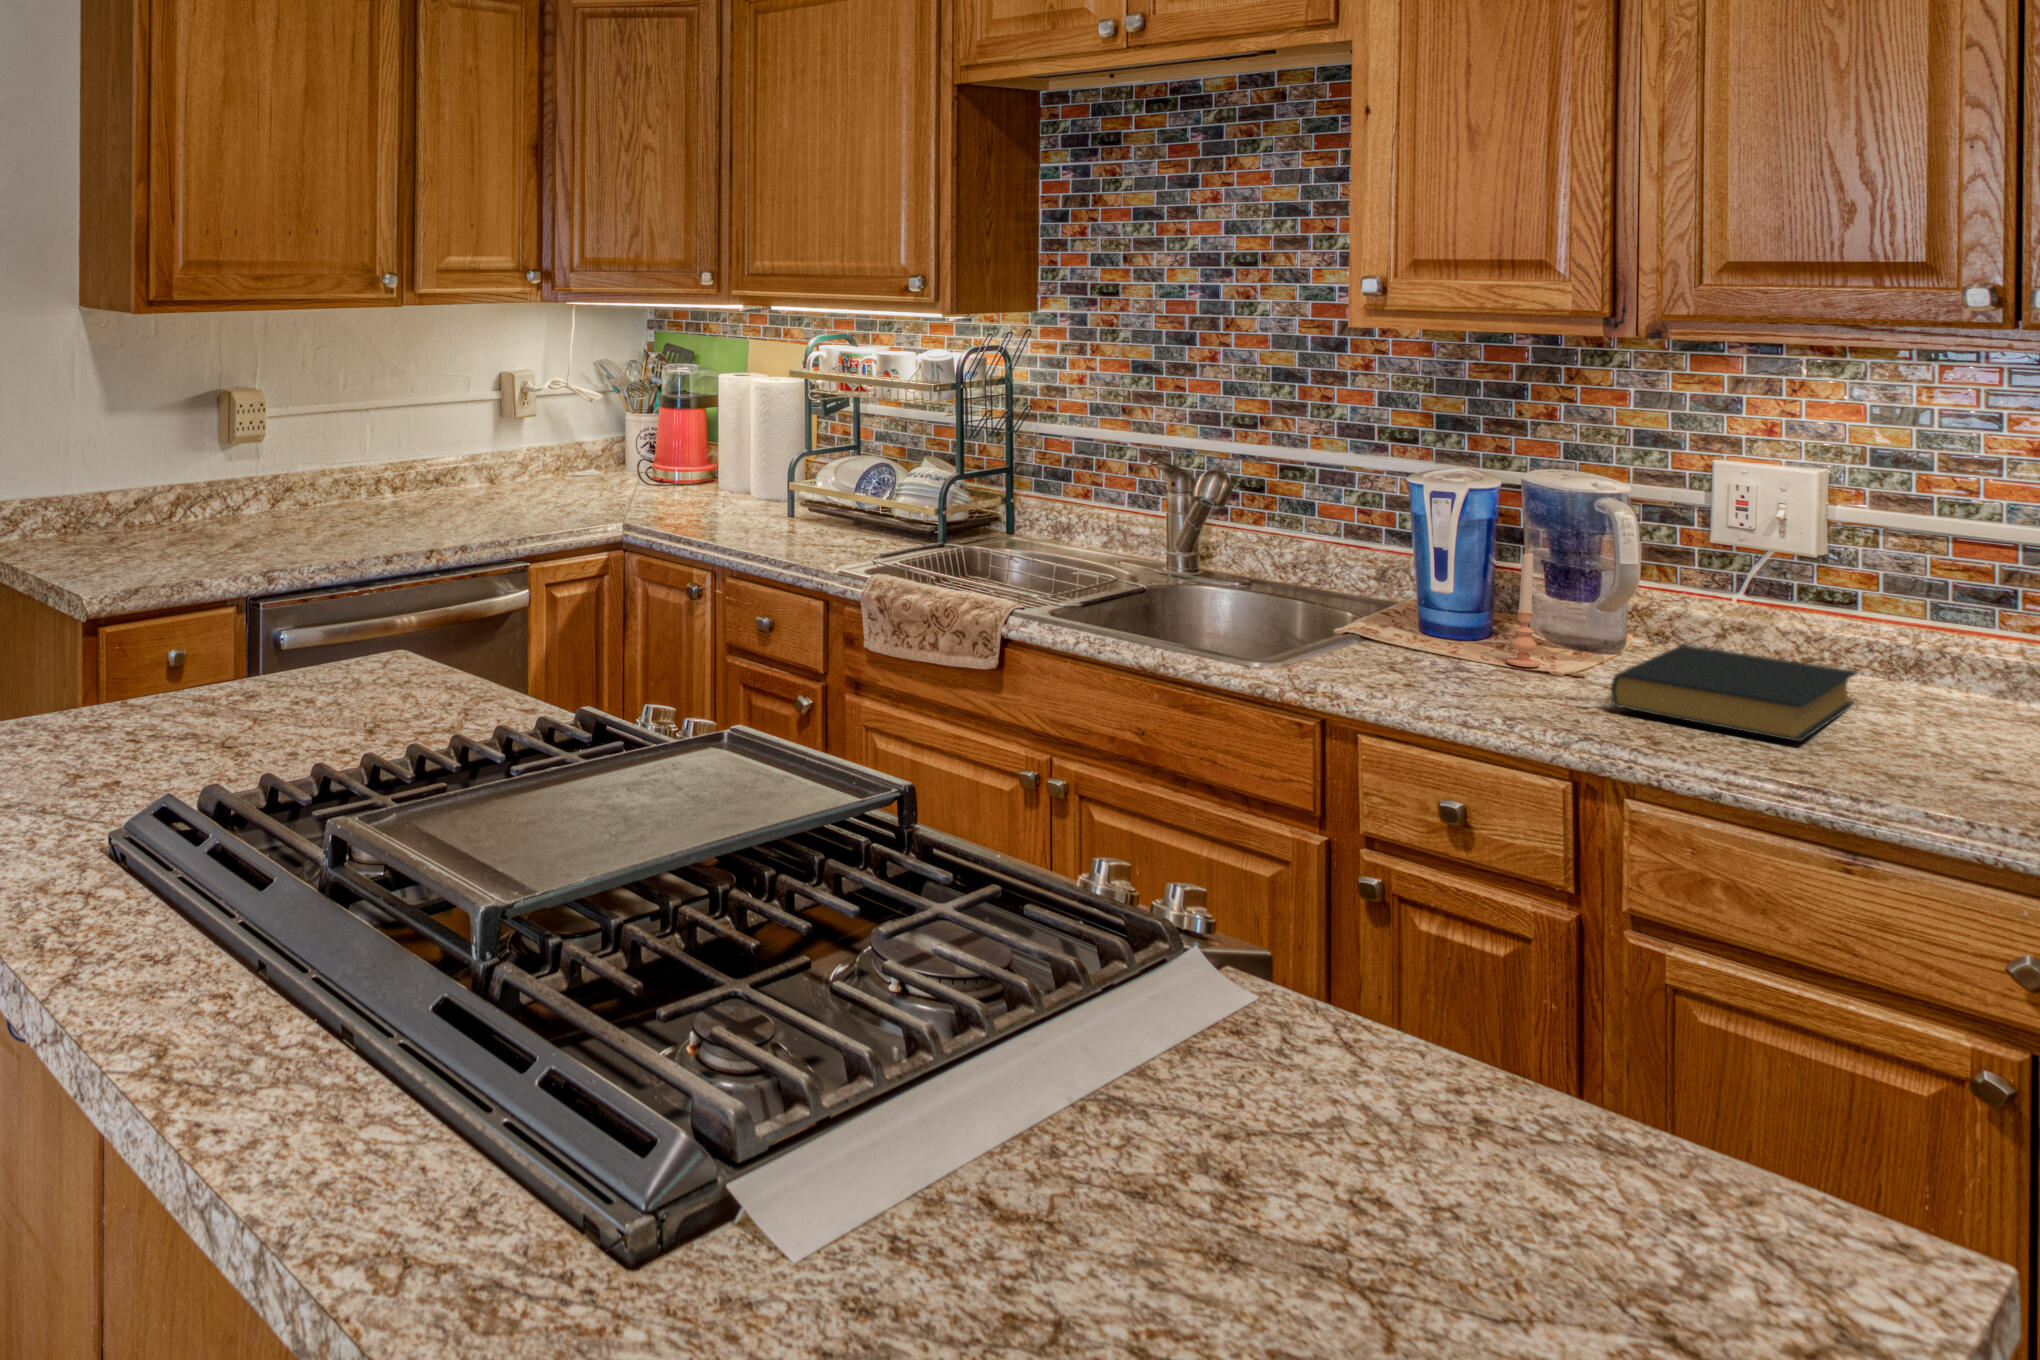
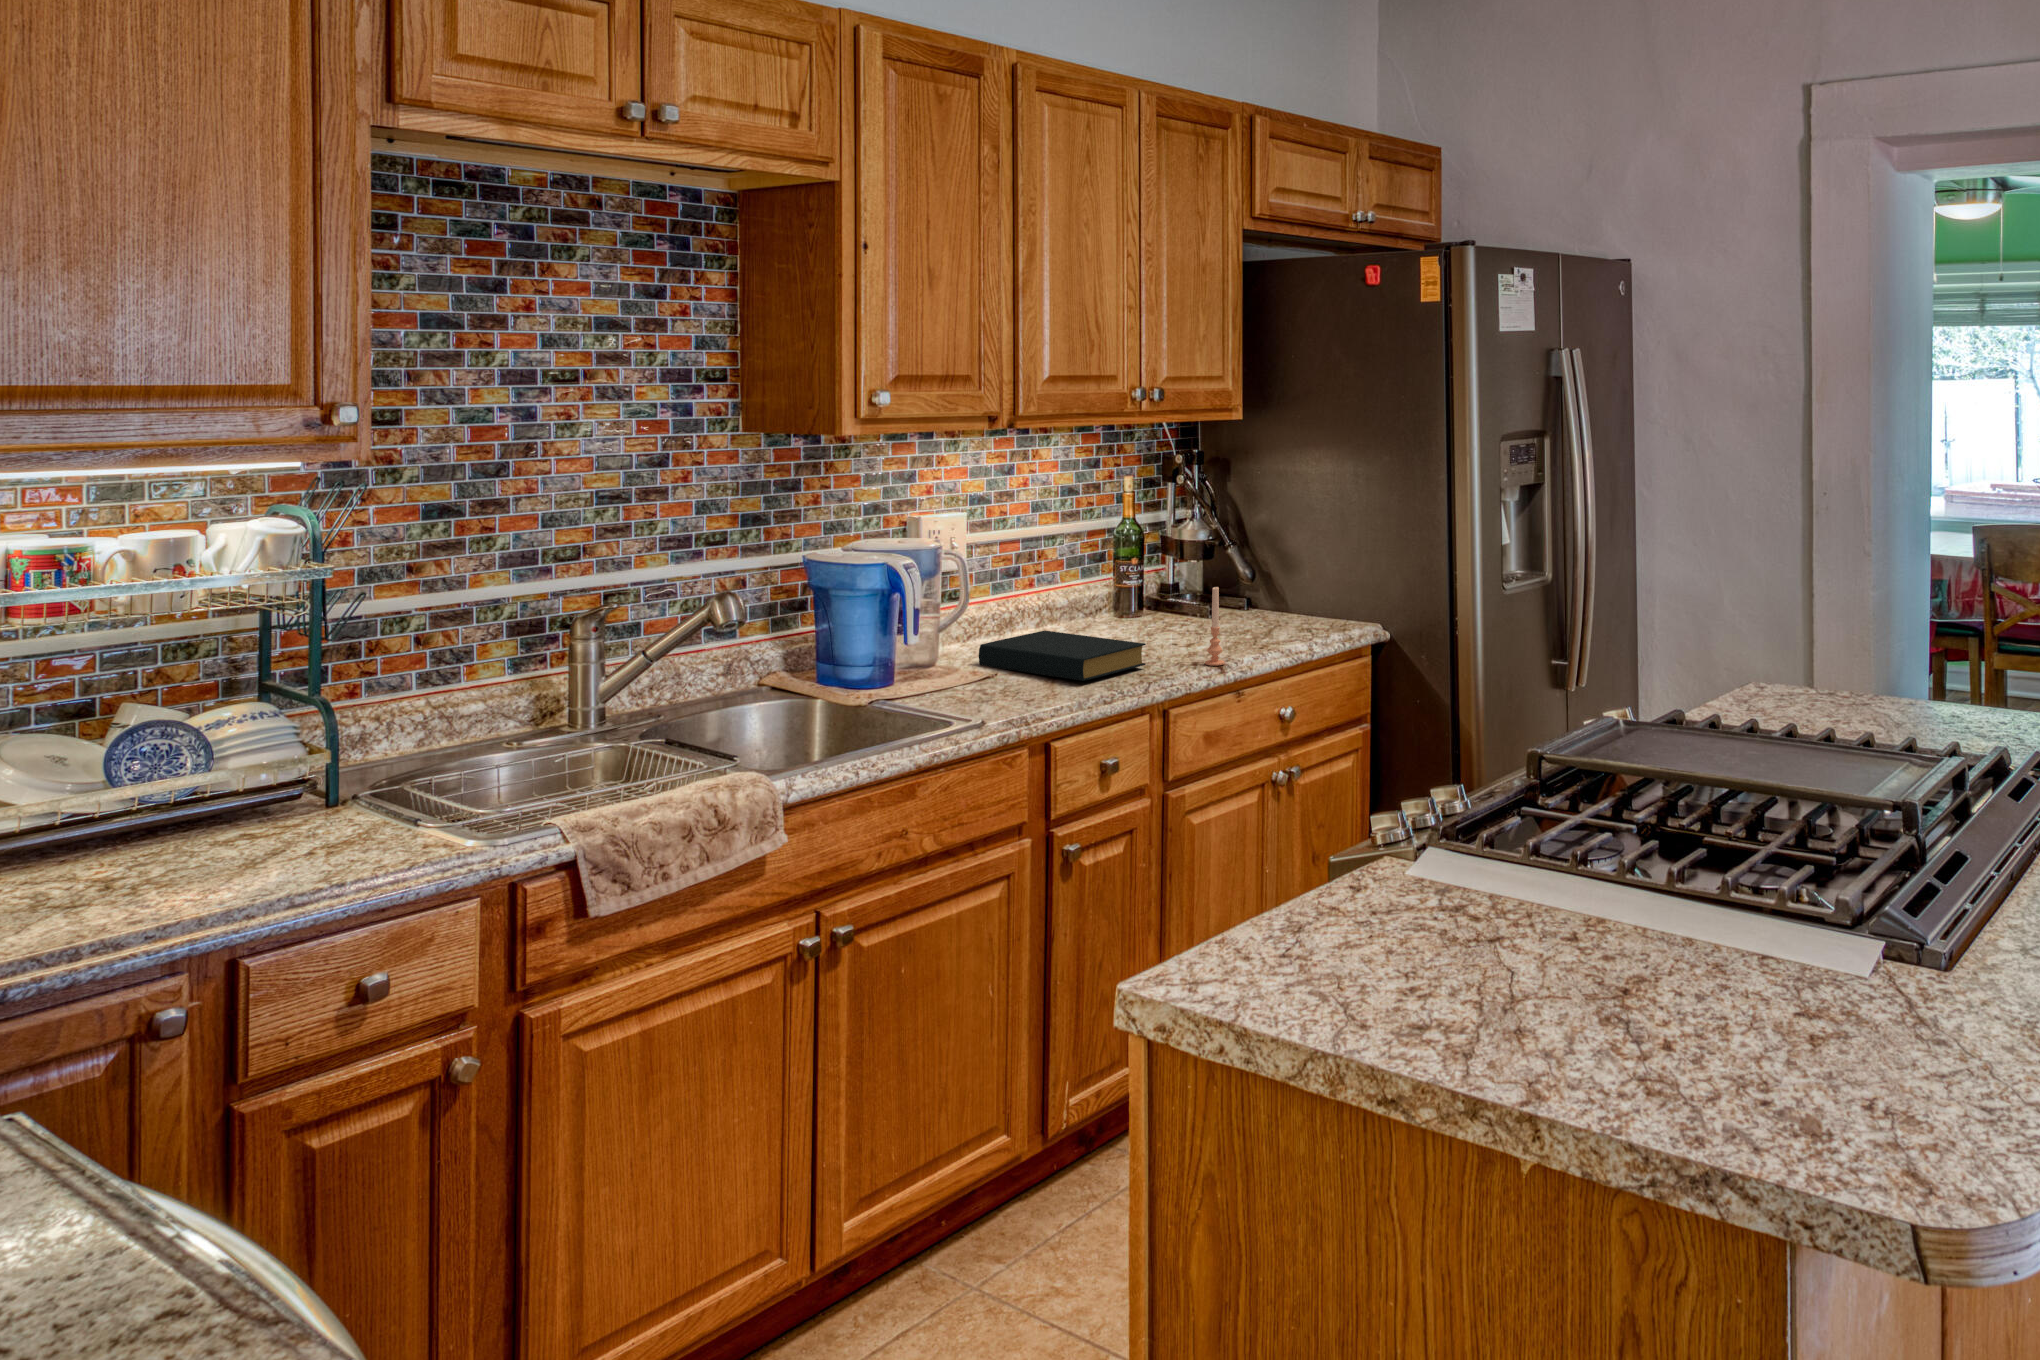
candle: present [1506,553,1540,667] -> present [1205,587,1224,665]

